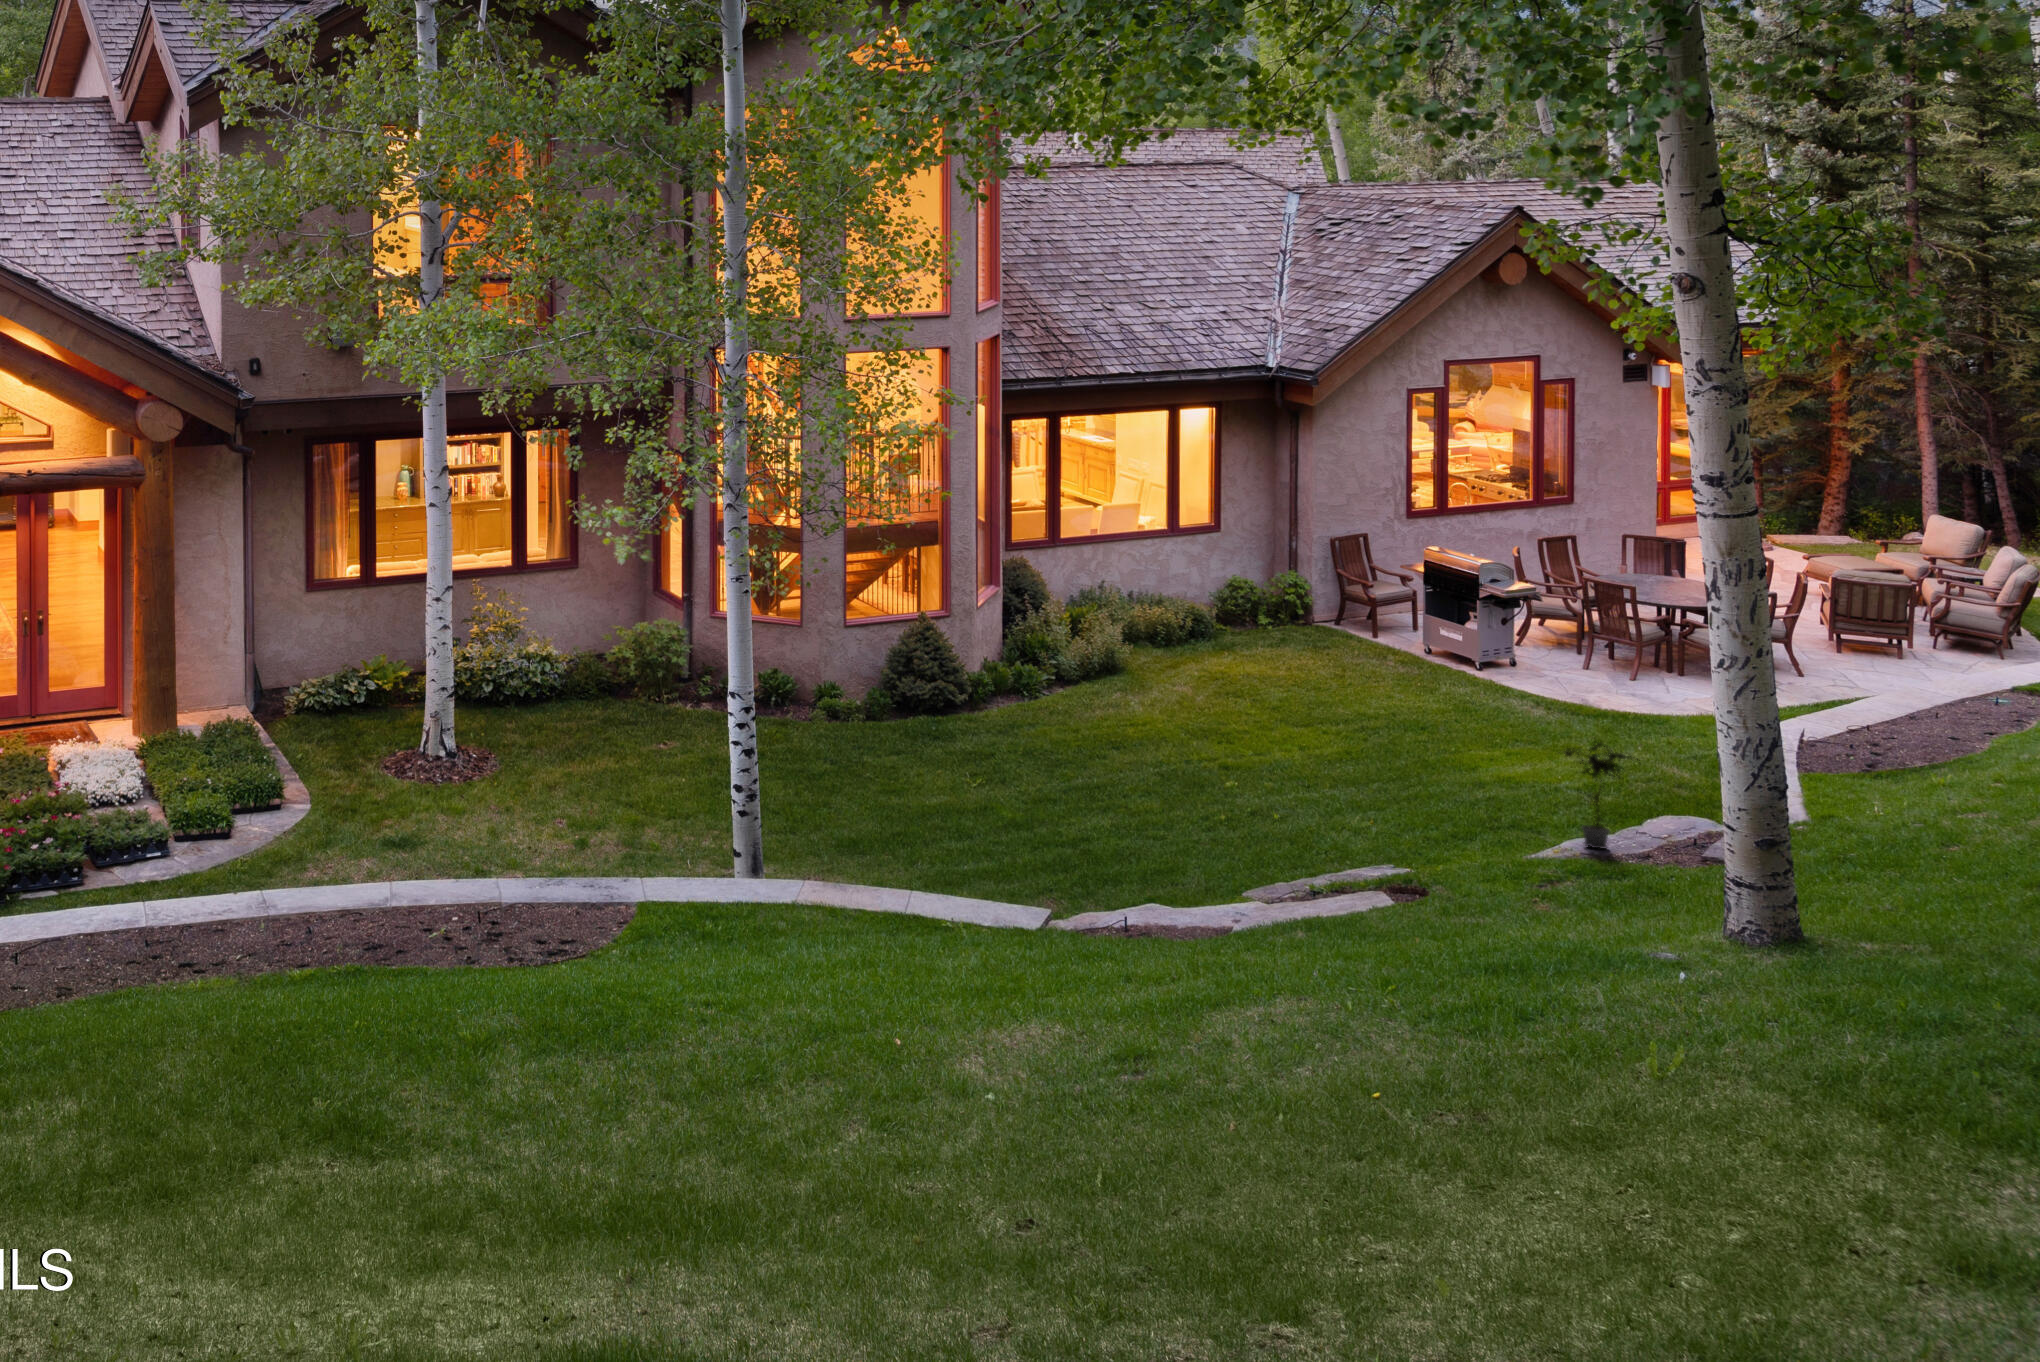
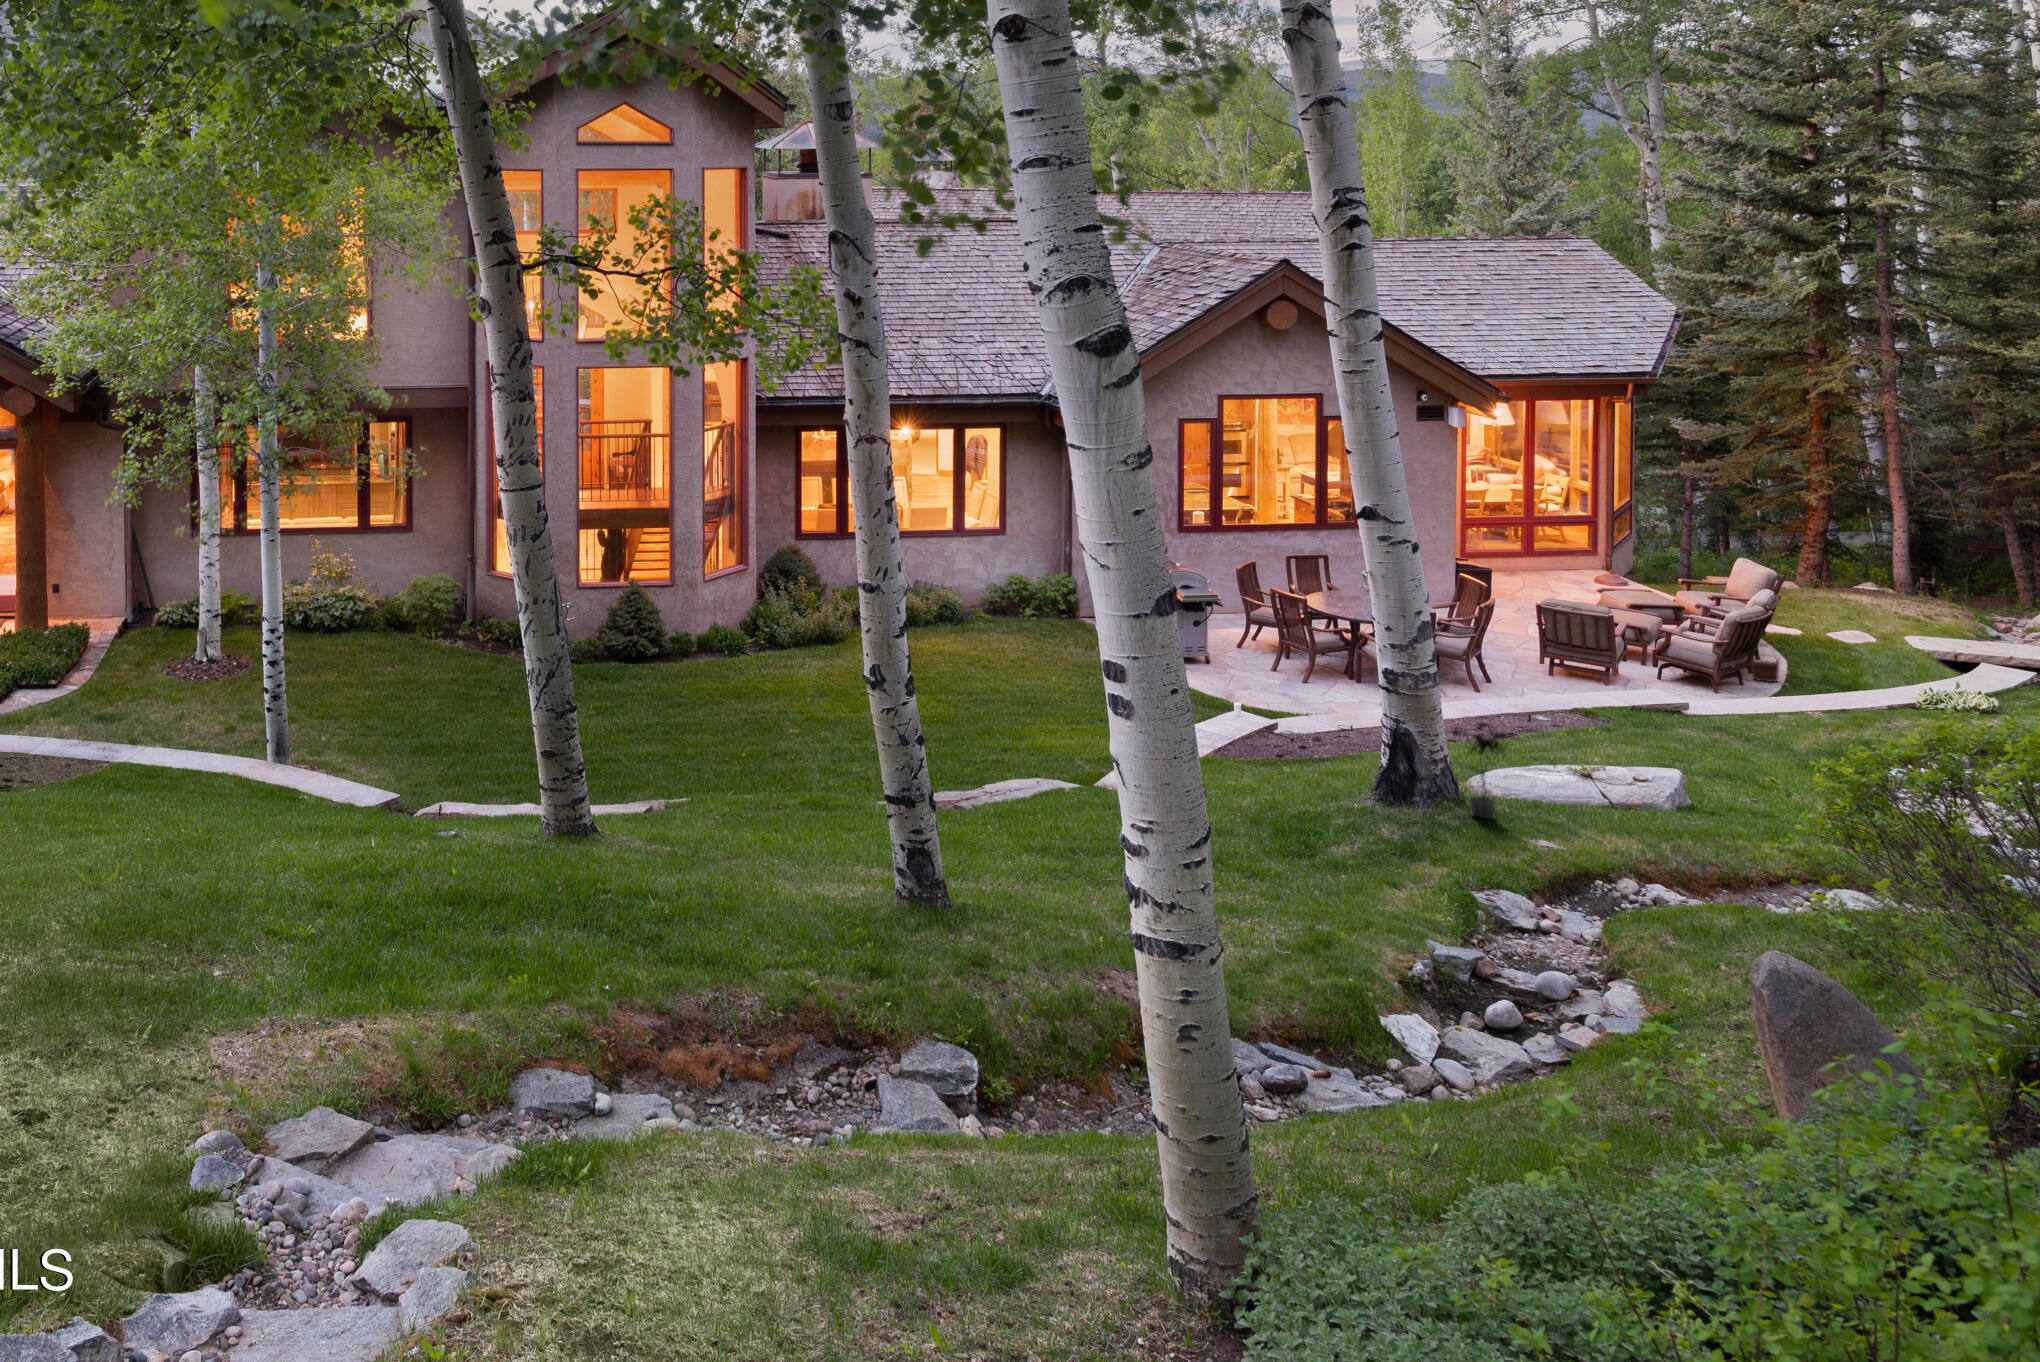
wooden bucket: none [1951,659,1987,703] -> present [1750,645,1780,682]

